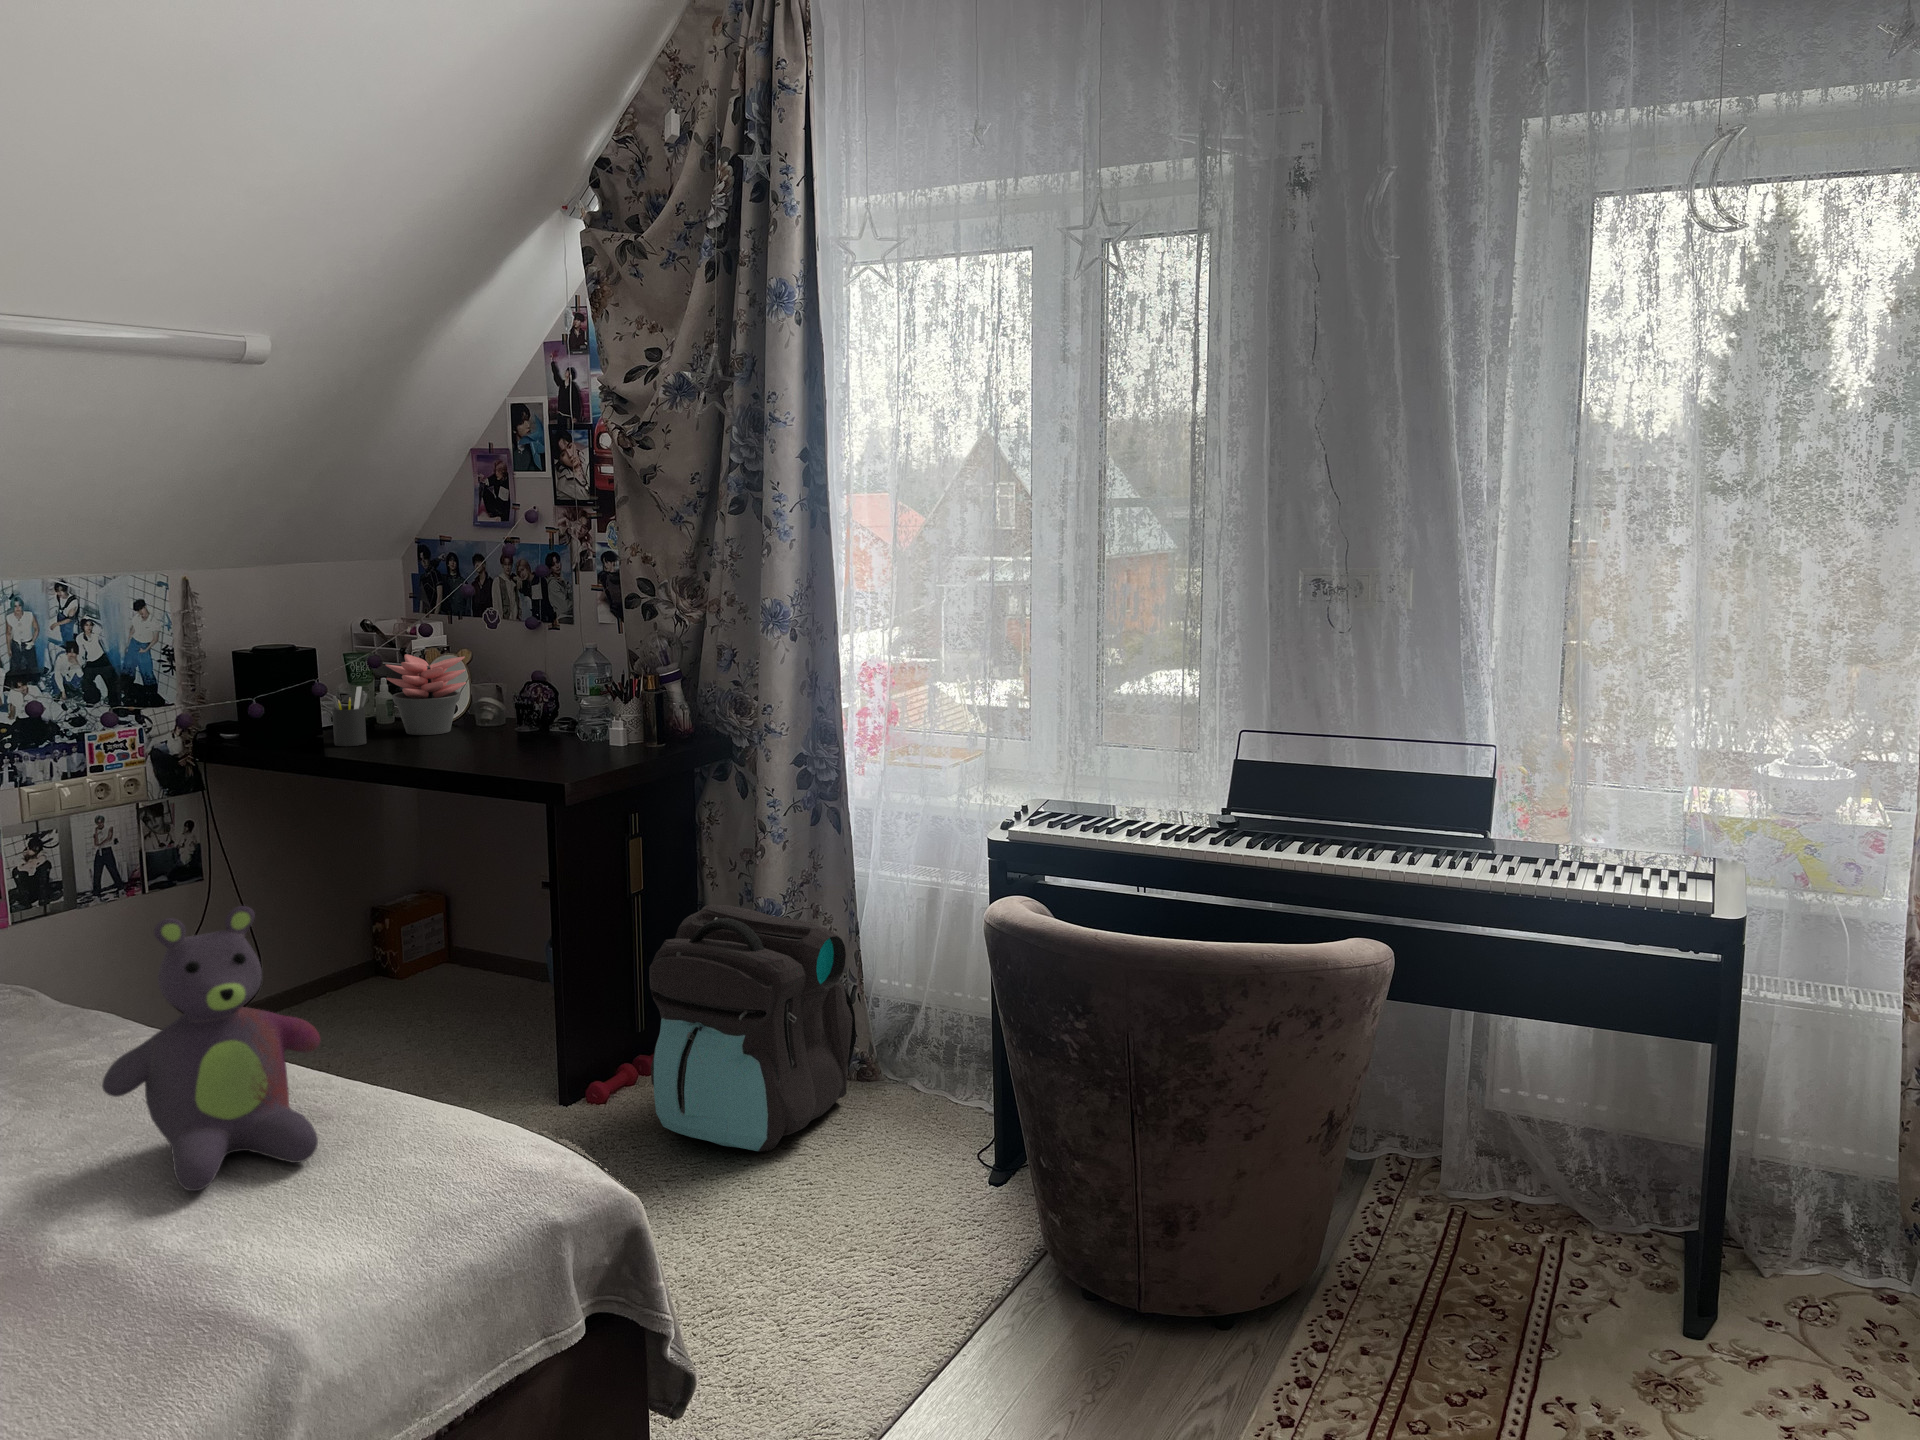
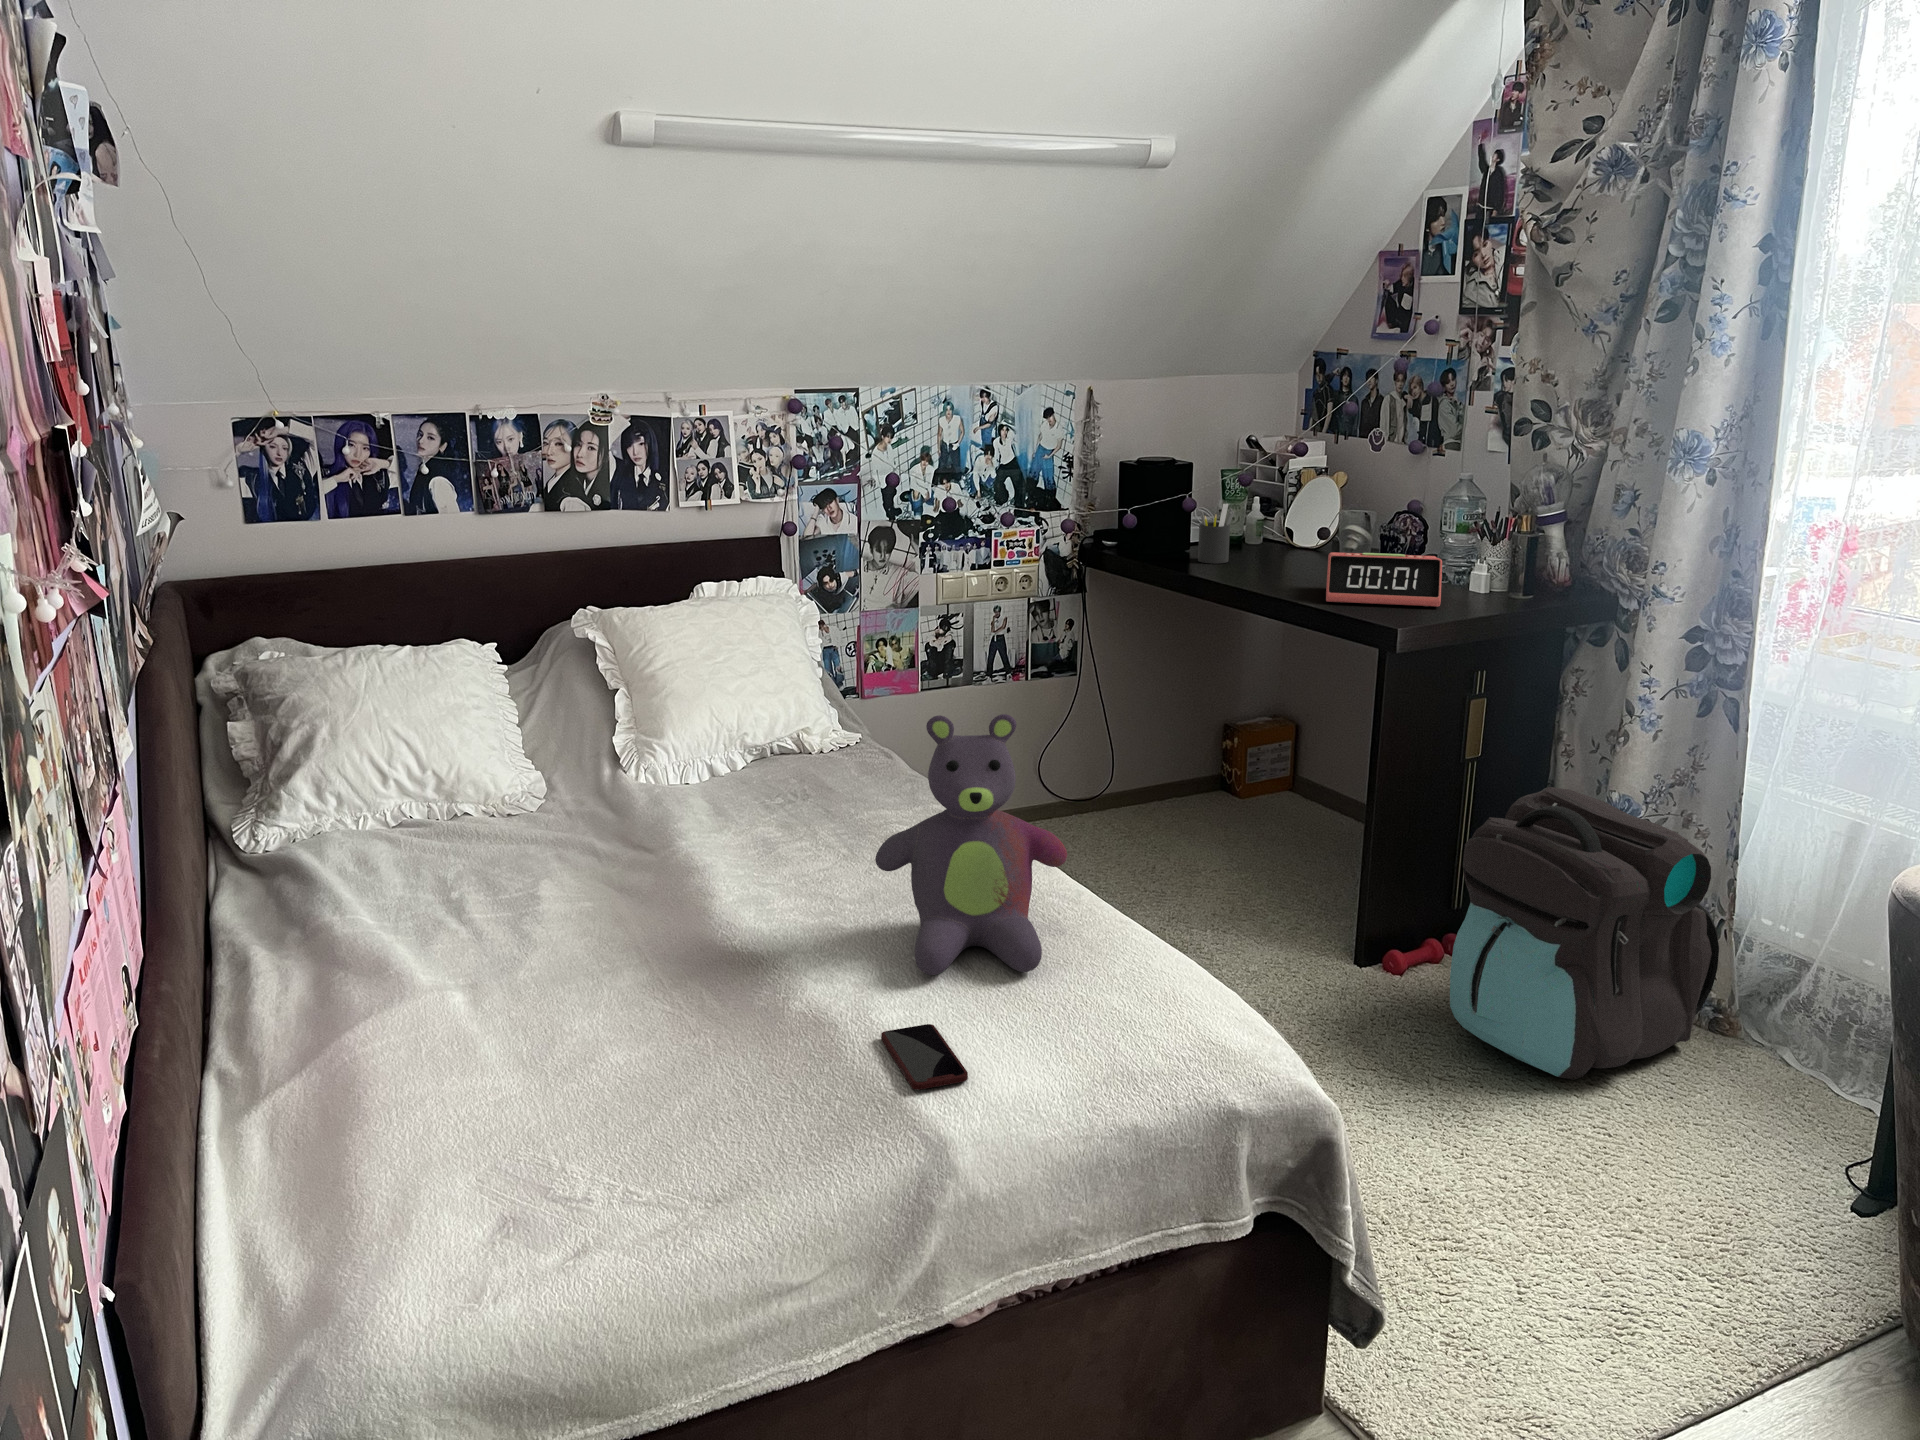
succulent plant: present [386,654,466,735] -> none [1258,474,1339,560]
alarm clock: none [477,718,590,768] -> present [1326,552,1442,606]
smartphone: none [169,1235,288,1298] -> present [881,1024,968,1090]

